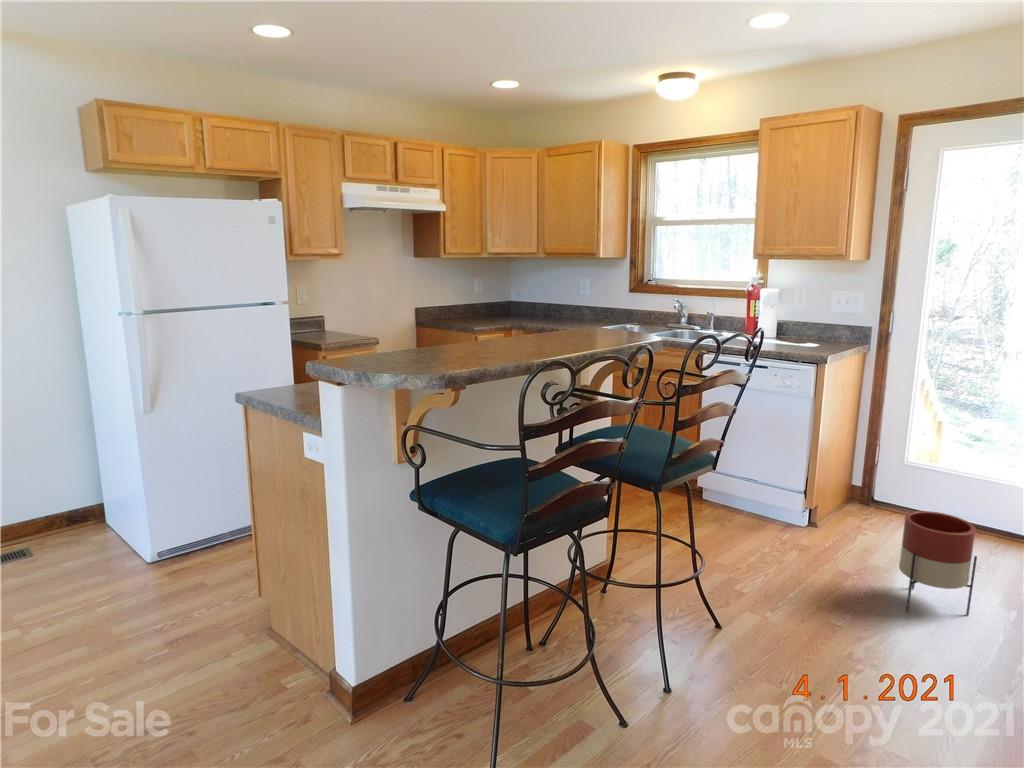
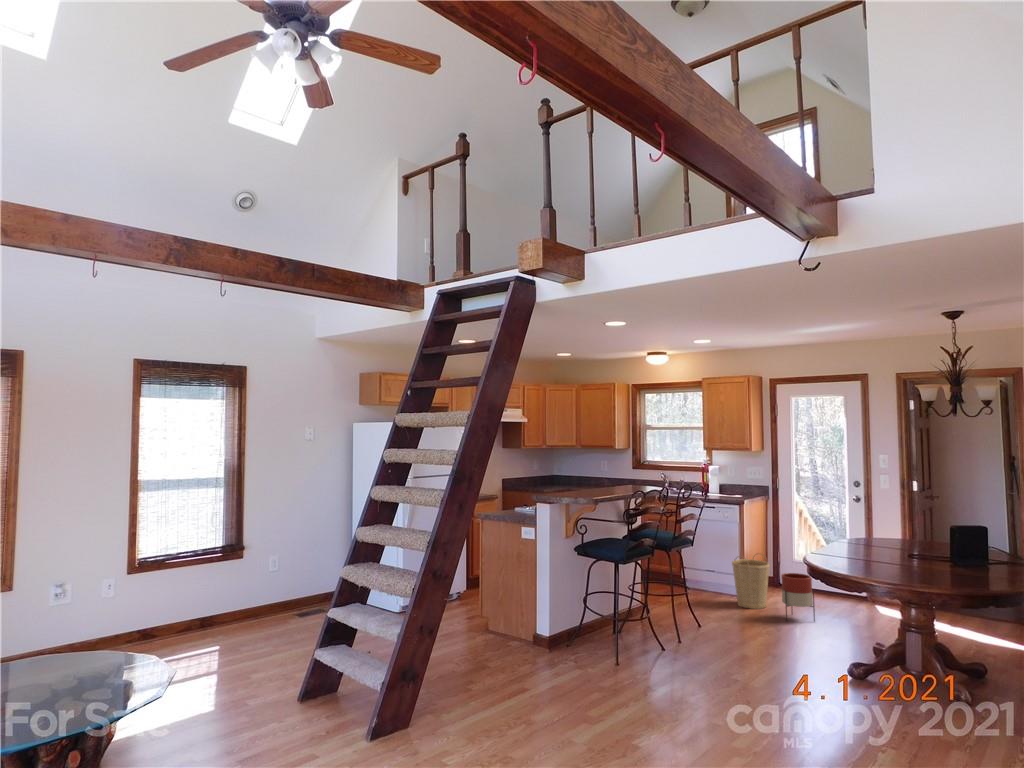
basket: none [795,458,873,566] -> present [732,555,770,609]

